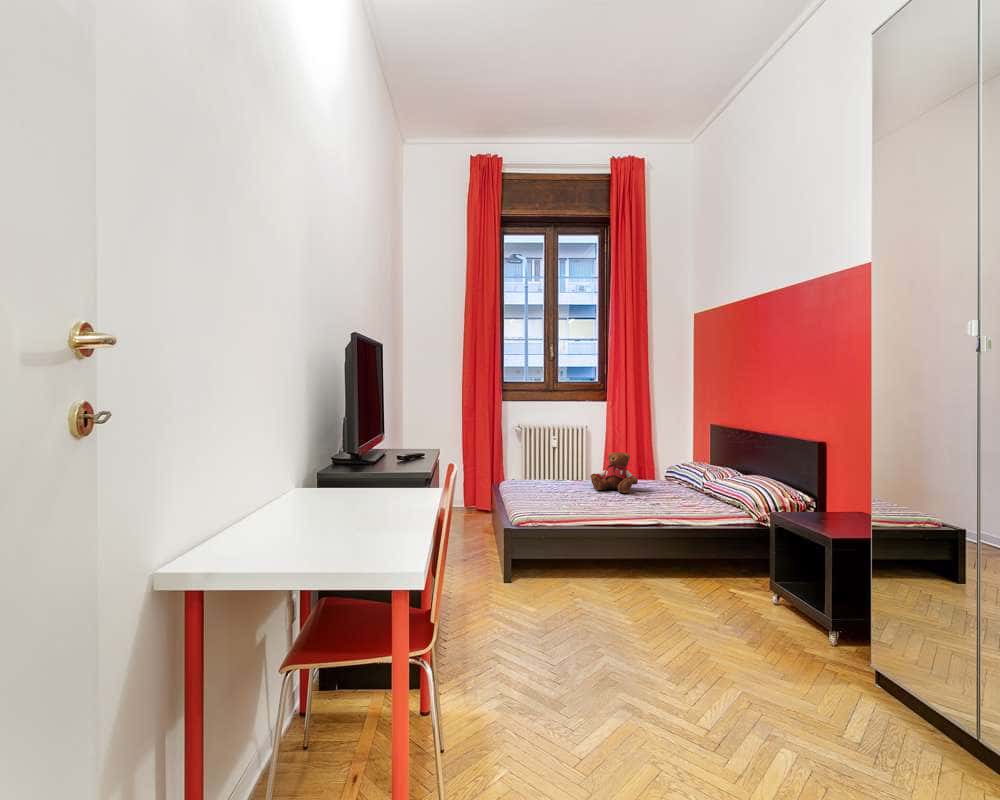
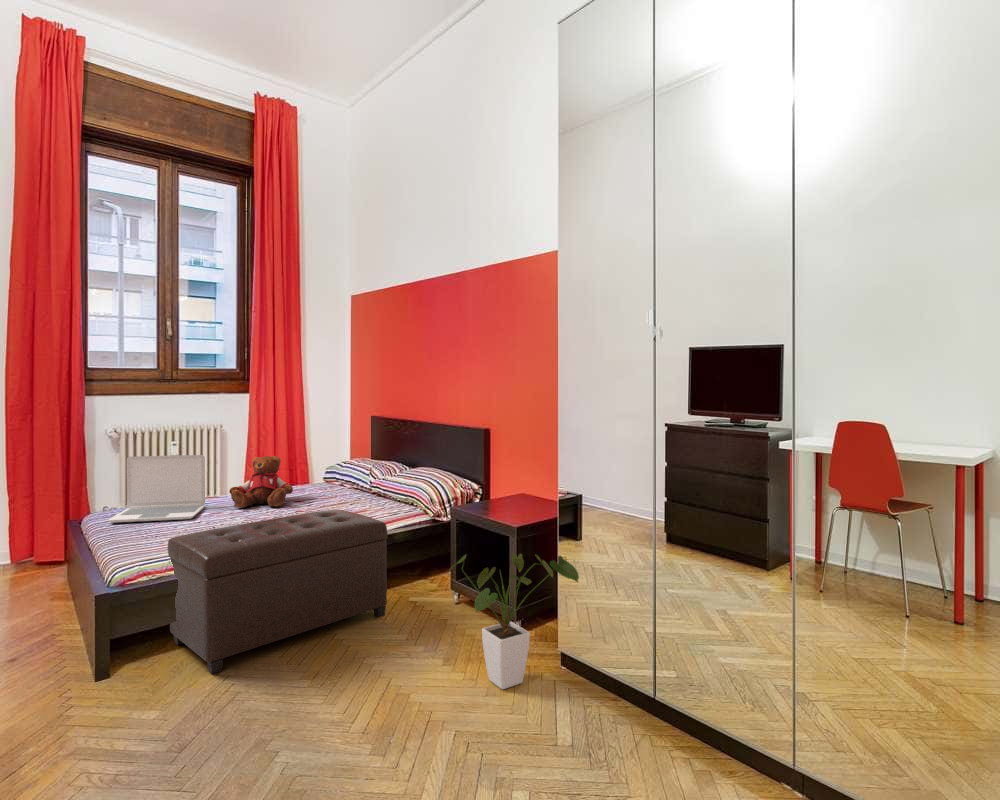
laptop: none [512,443,575,493] -> present [108,455,205,523]
ottoman: none [545,500,710,603] -> present [168,509,387,674]
house plant: none [752,551,890,681] -> present [450,553,579,689]

